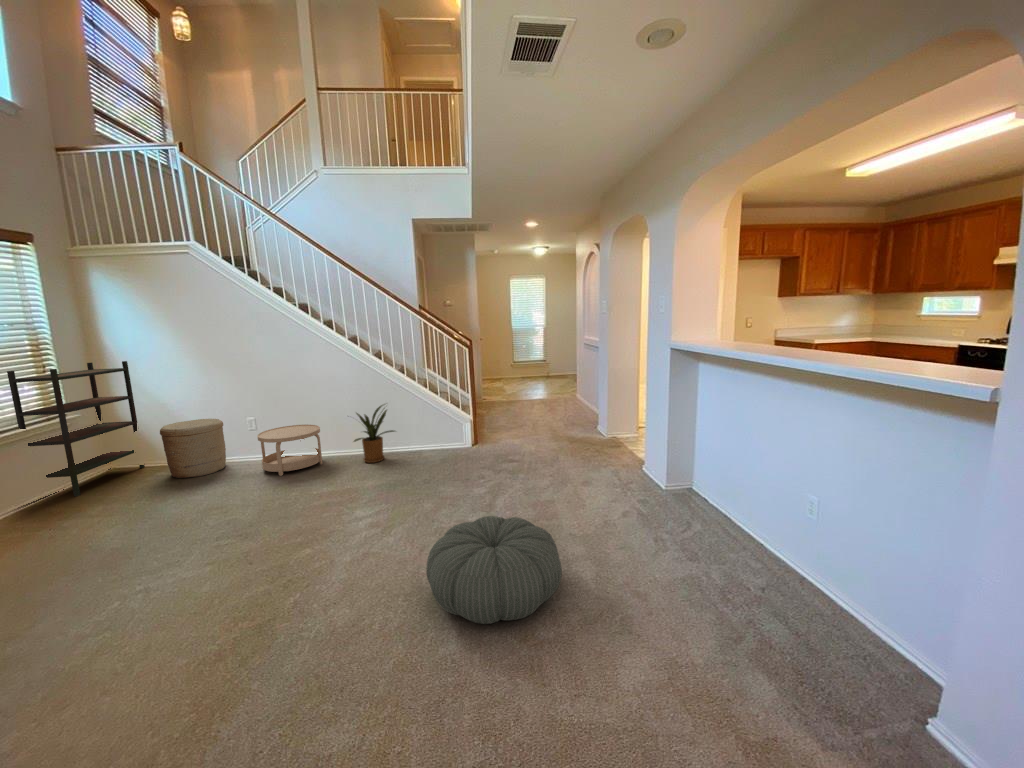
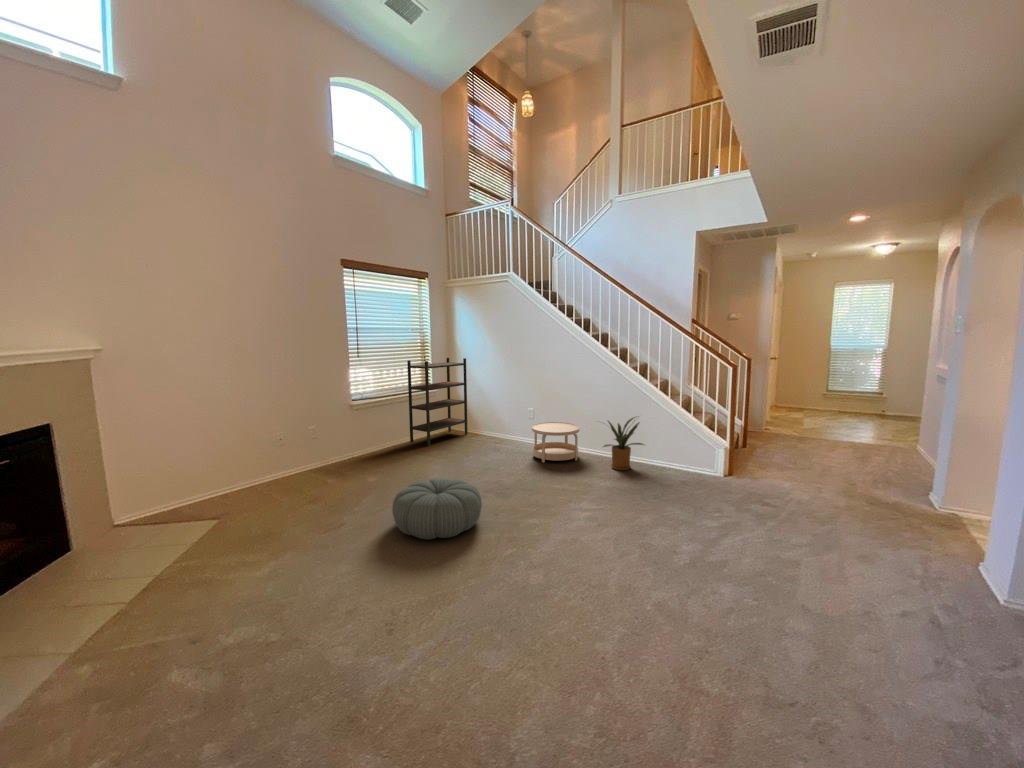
woven basket: present [160,419,226,478] -> none [475,406,514,449]
pouf: present [427,516,562,624] -> present [392,478,482,540]

